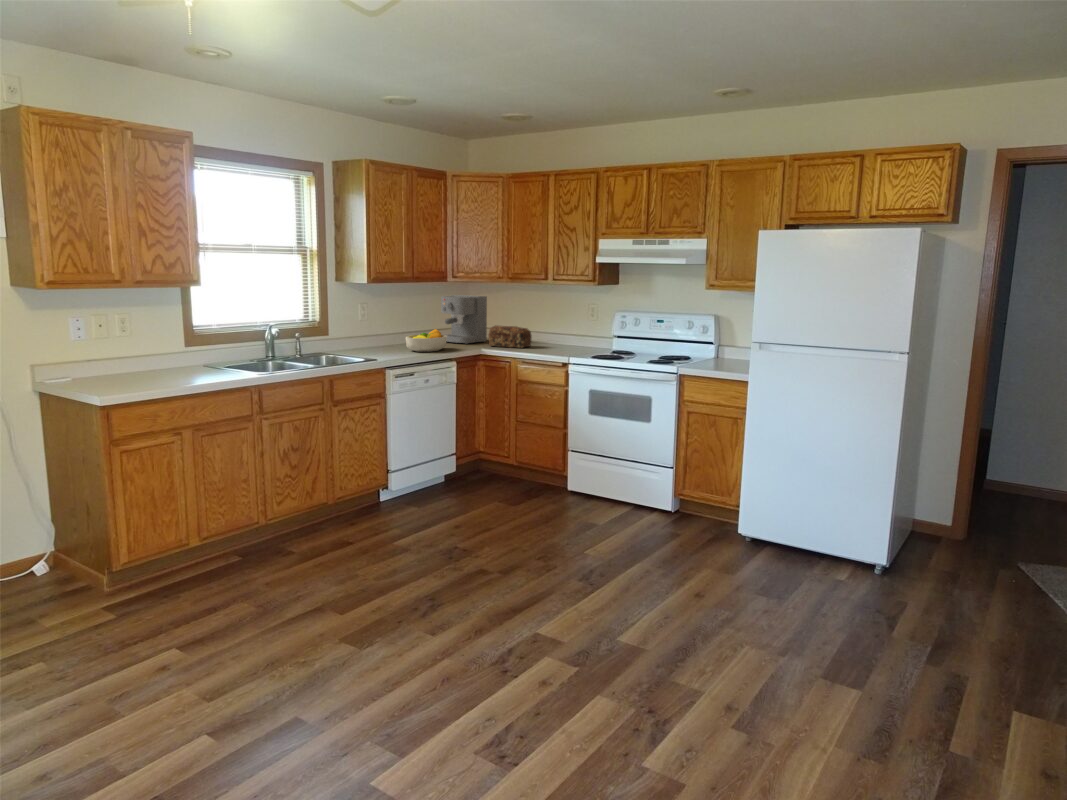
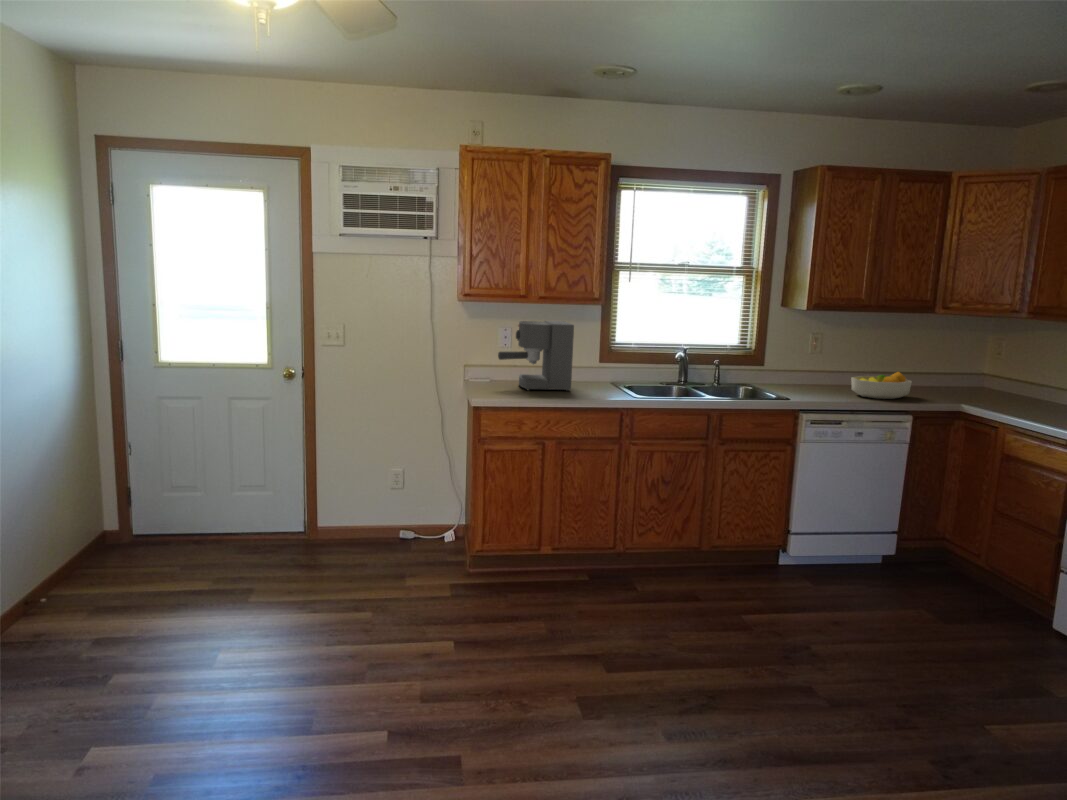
coffee maker: present [441,295,487,344] -> present [498,321,574,391]
bread loaf: present [488,326,532,348] -> none [979,375,1048,410]

